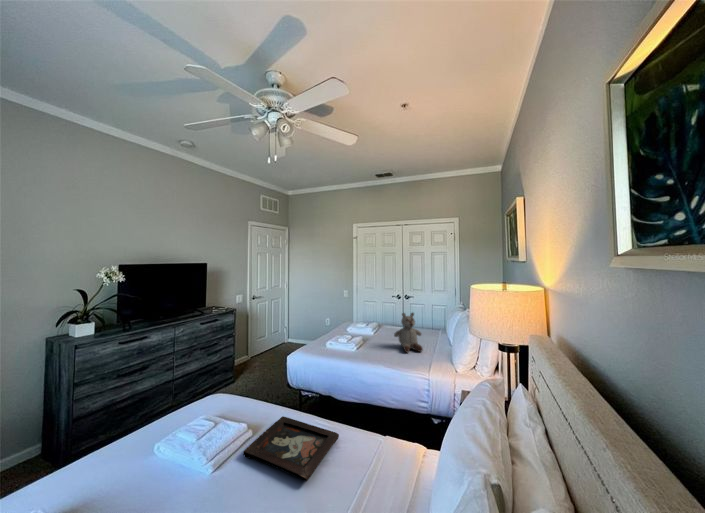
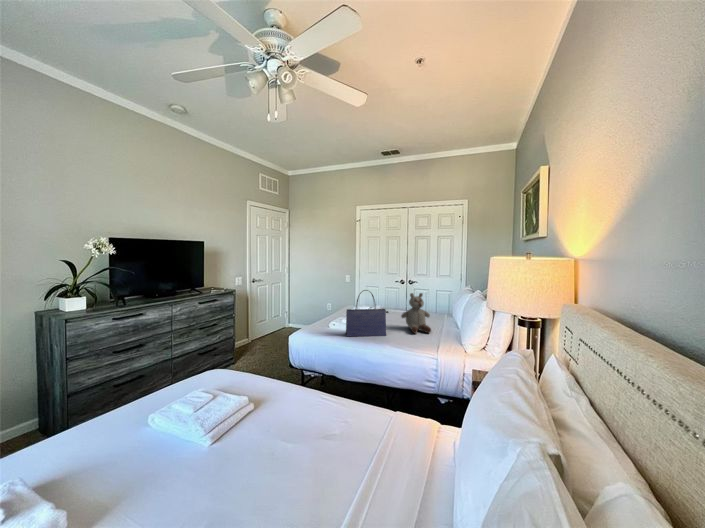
tote bag: none [341,311,382,356] -> present [346,290,389,336]
decorative tray: present [243,416,339,481] -> none [245,391,348,455]

